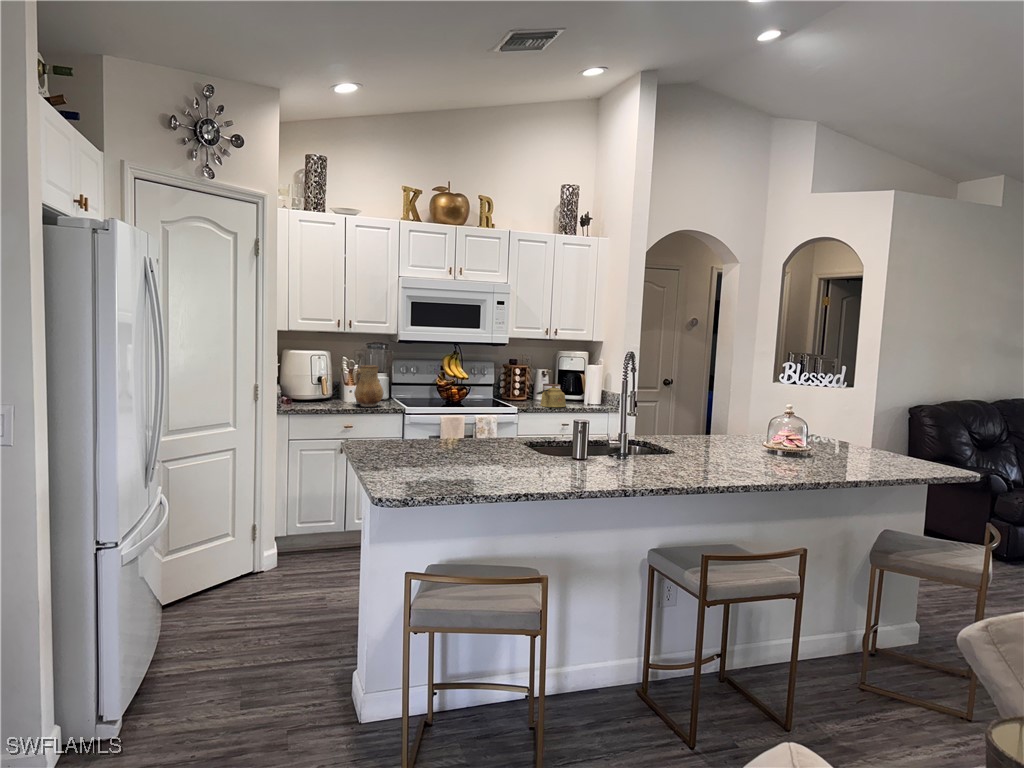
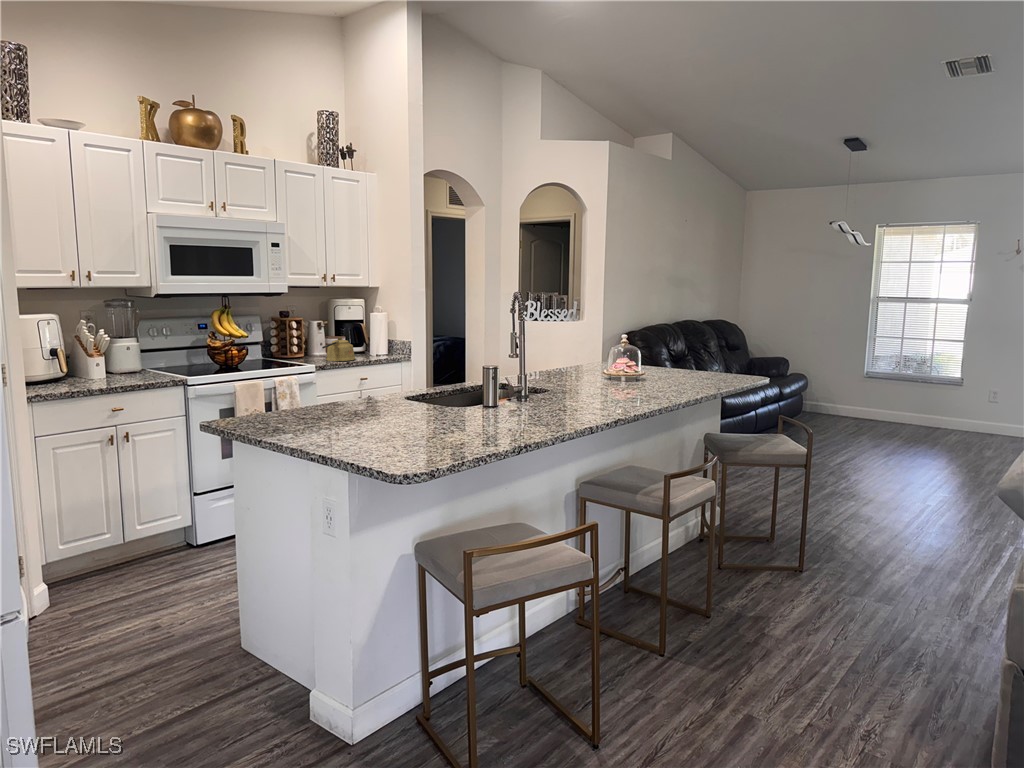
ceramic pitcher: present [354,365,384,407] -> none [109,328,154,381]

